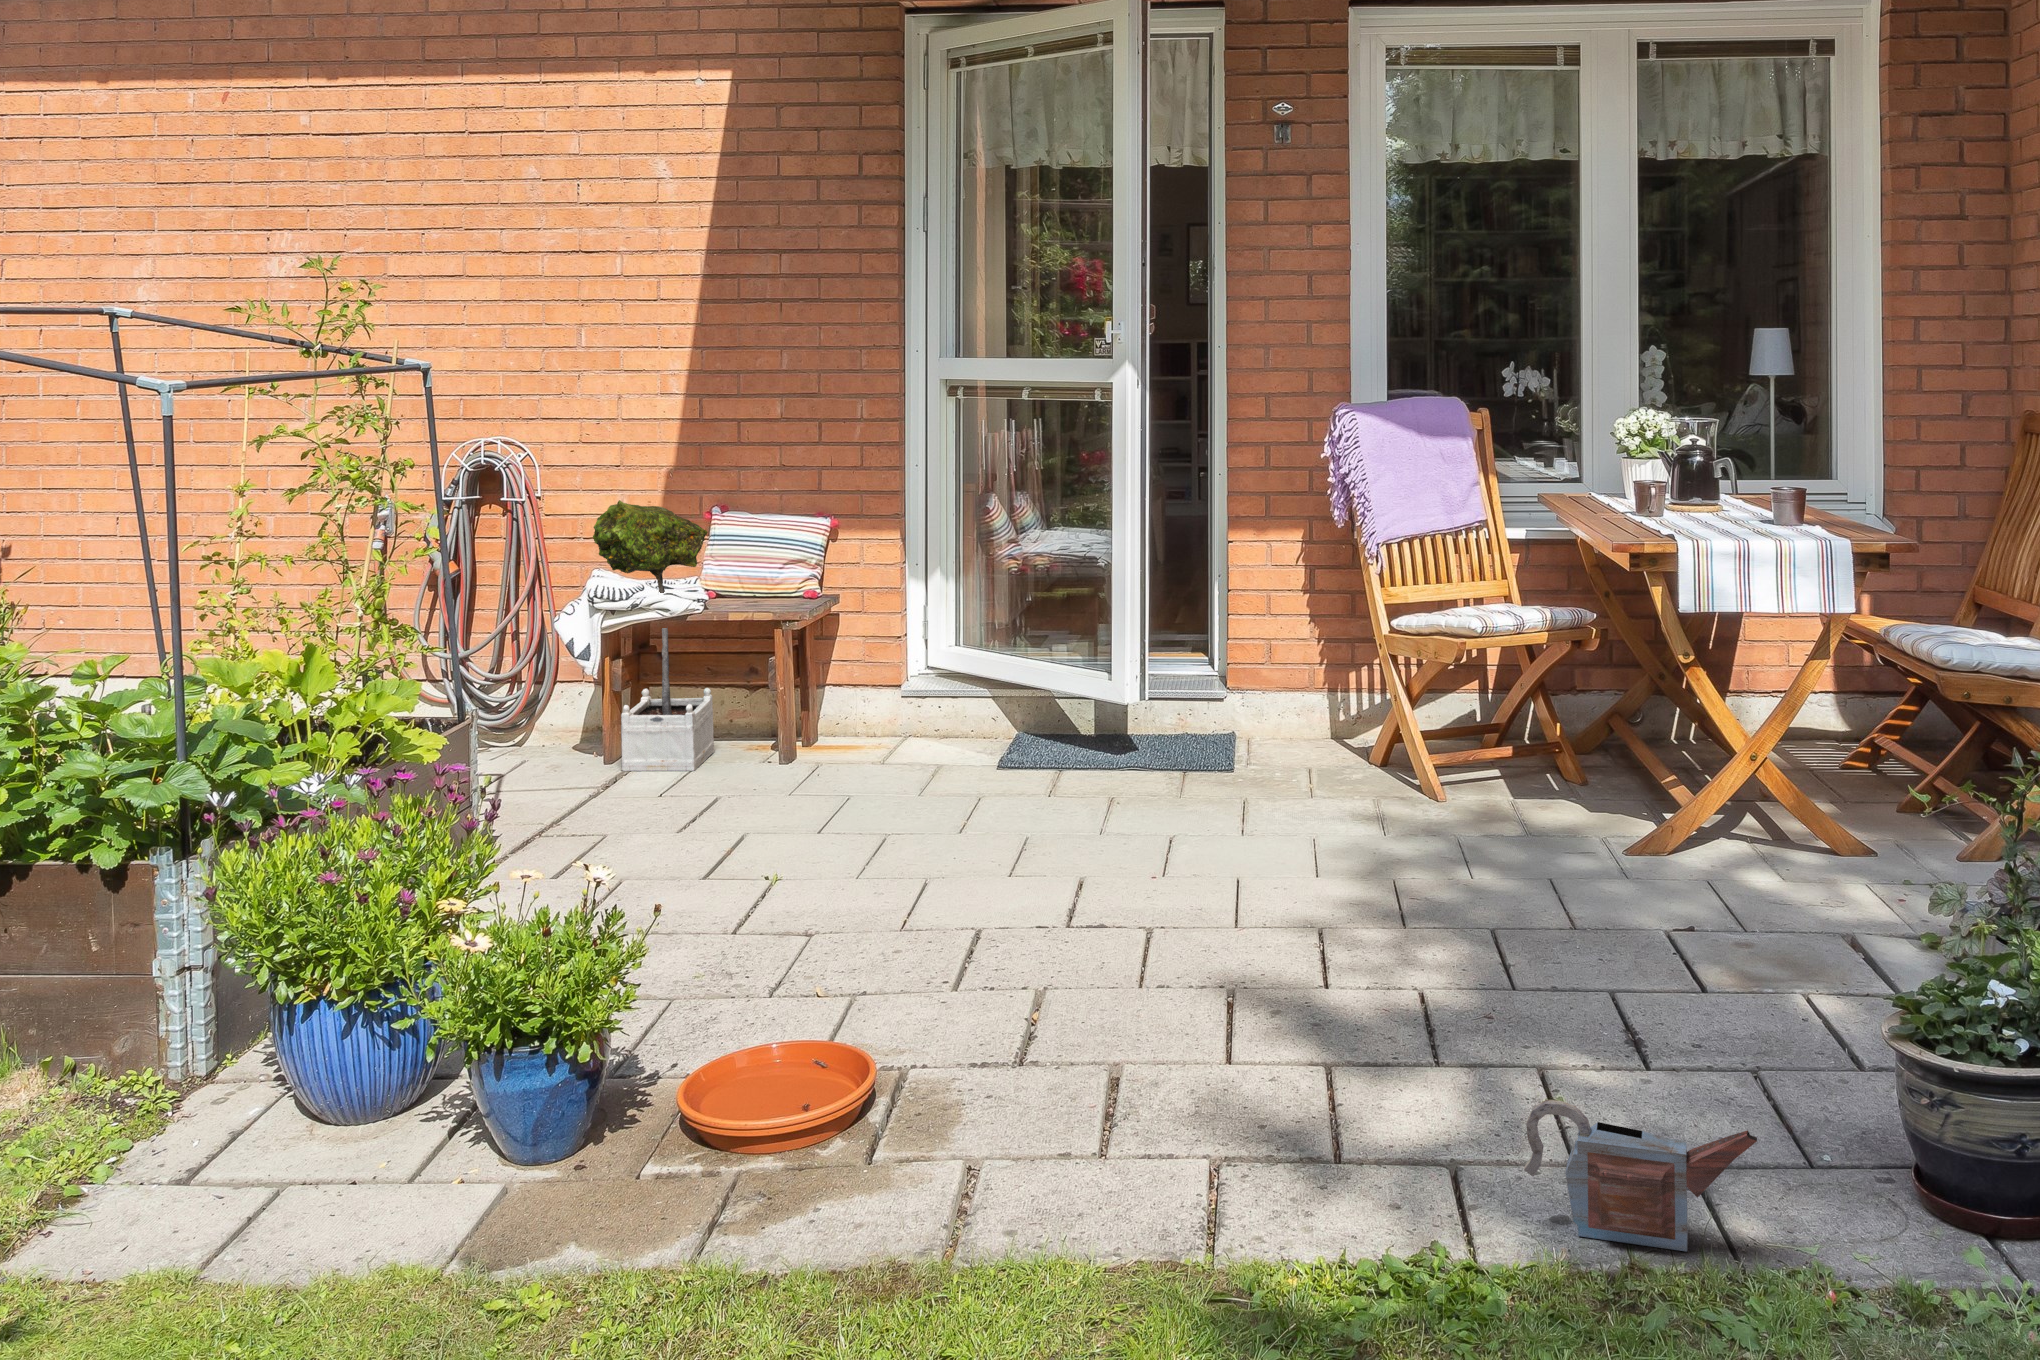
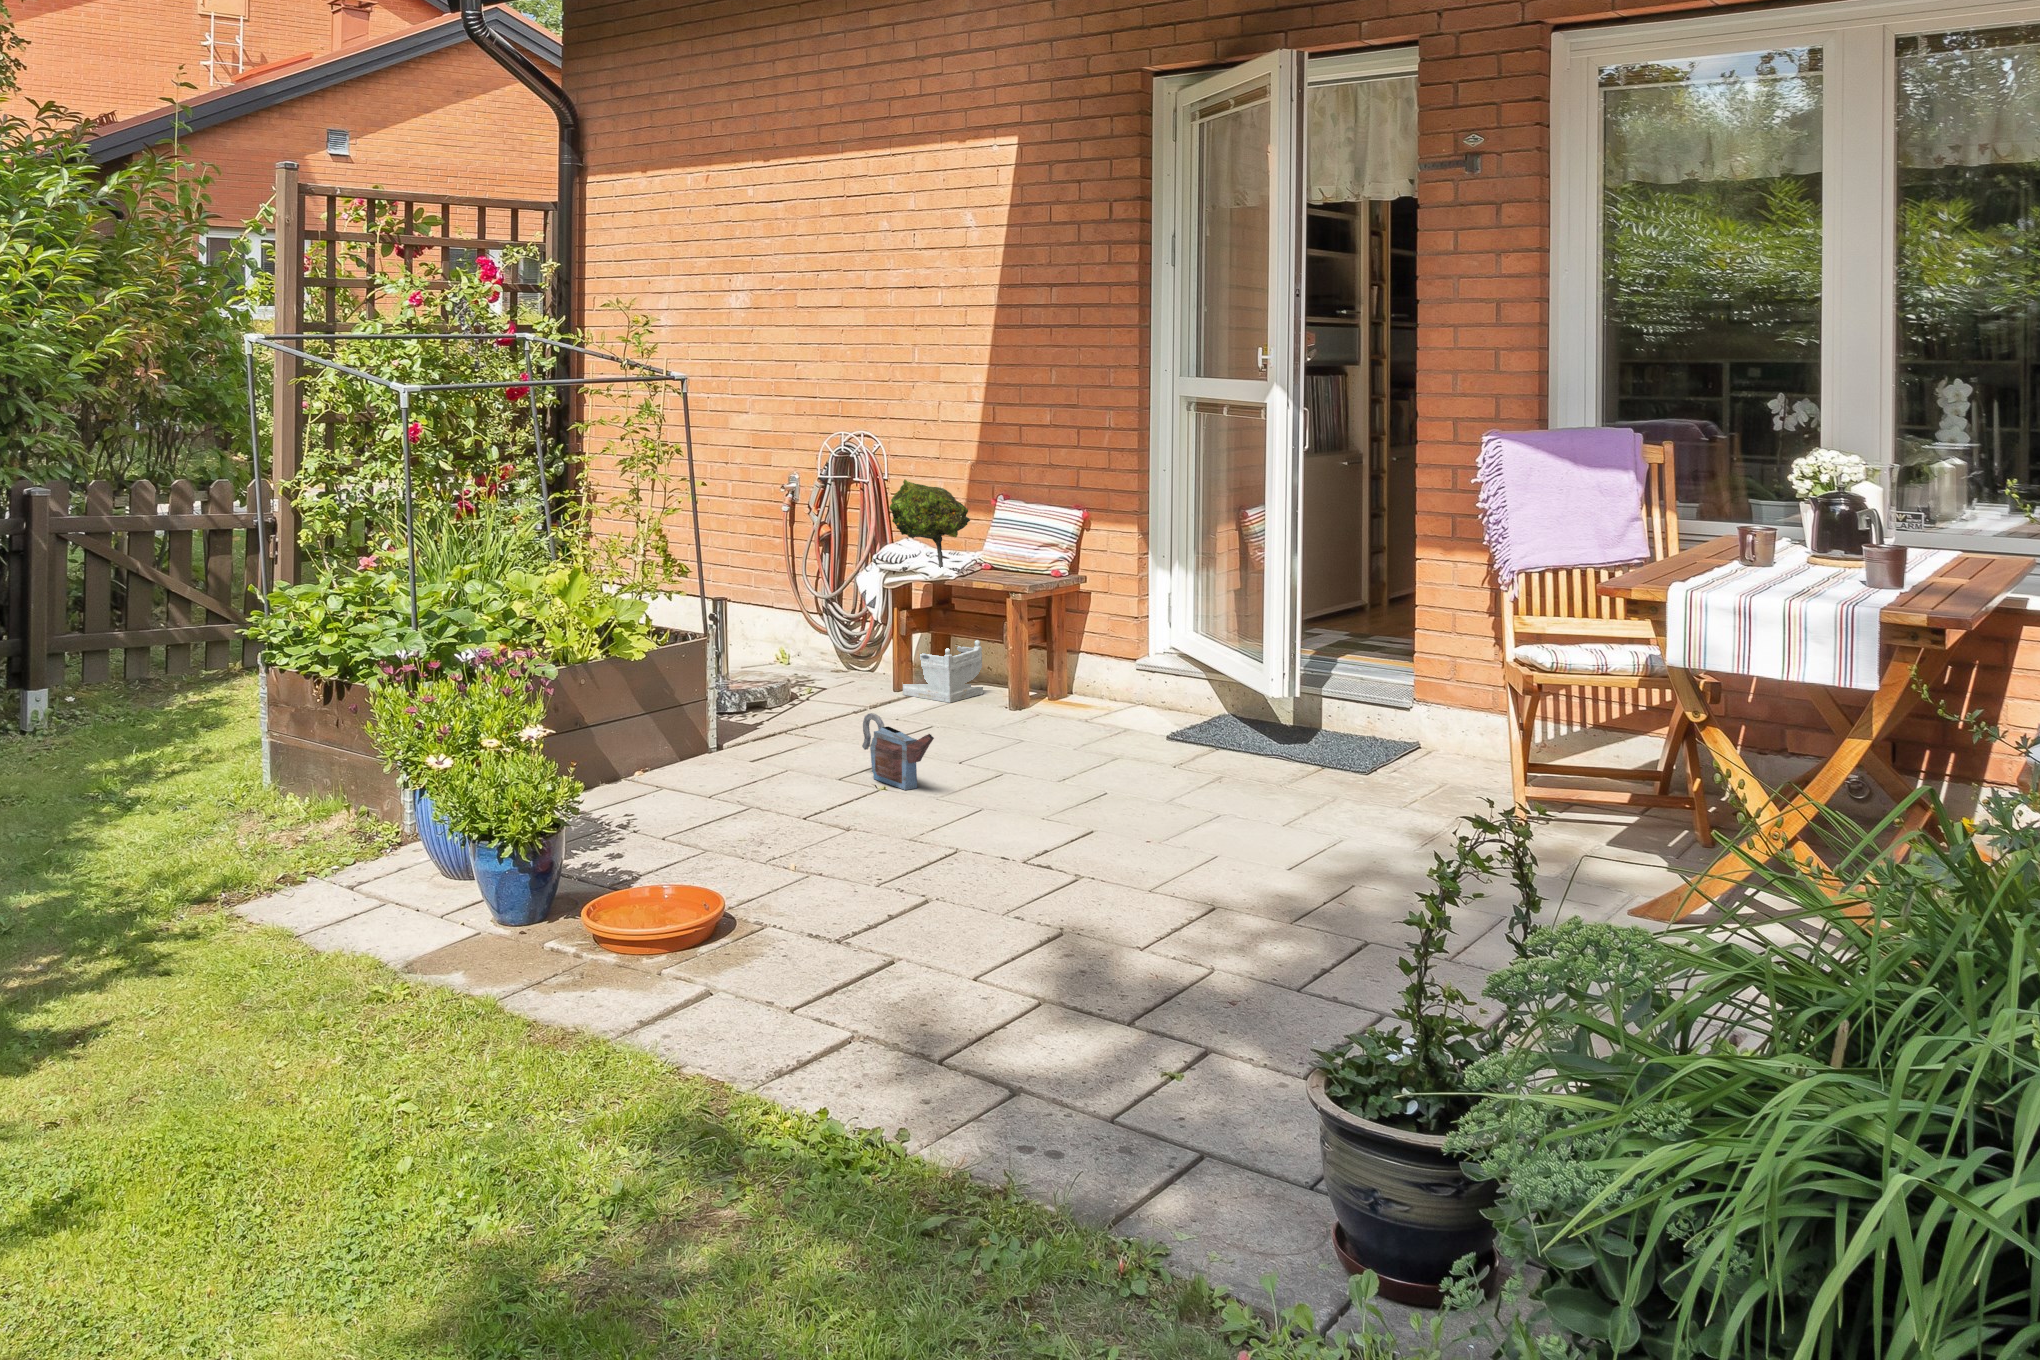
watering can: present [1524,1100,1757,1252] -> present [862,713,934,790]

